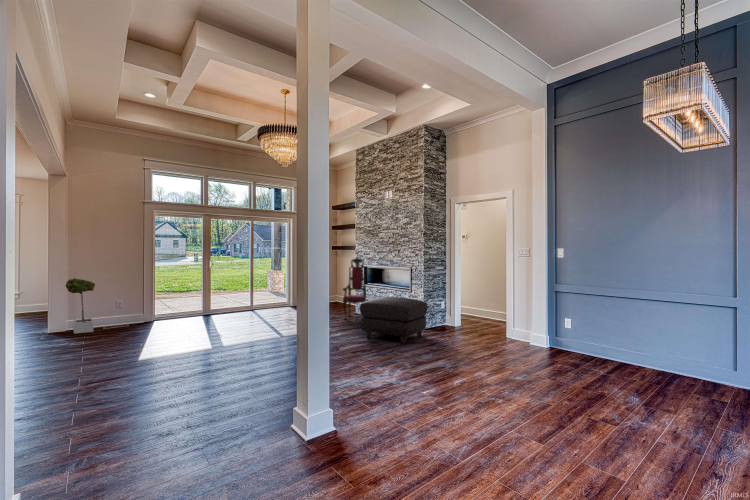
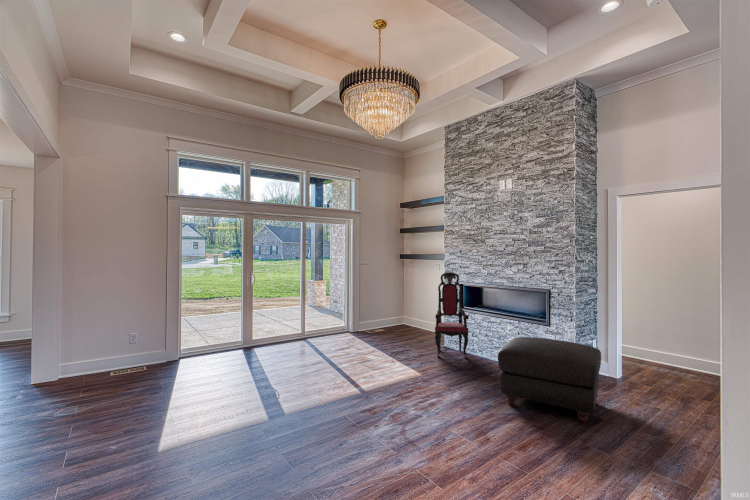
potted tree: present [66,278,95,334] -> none [50,305,95,387]

